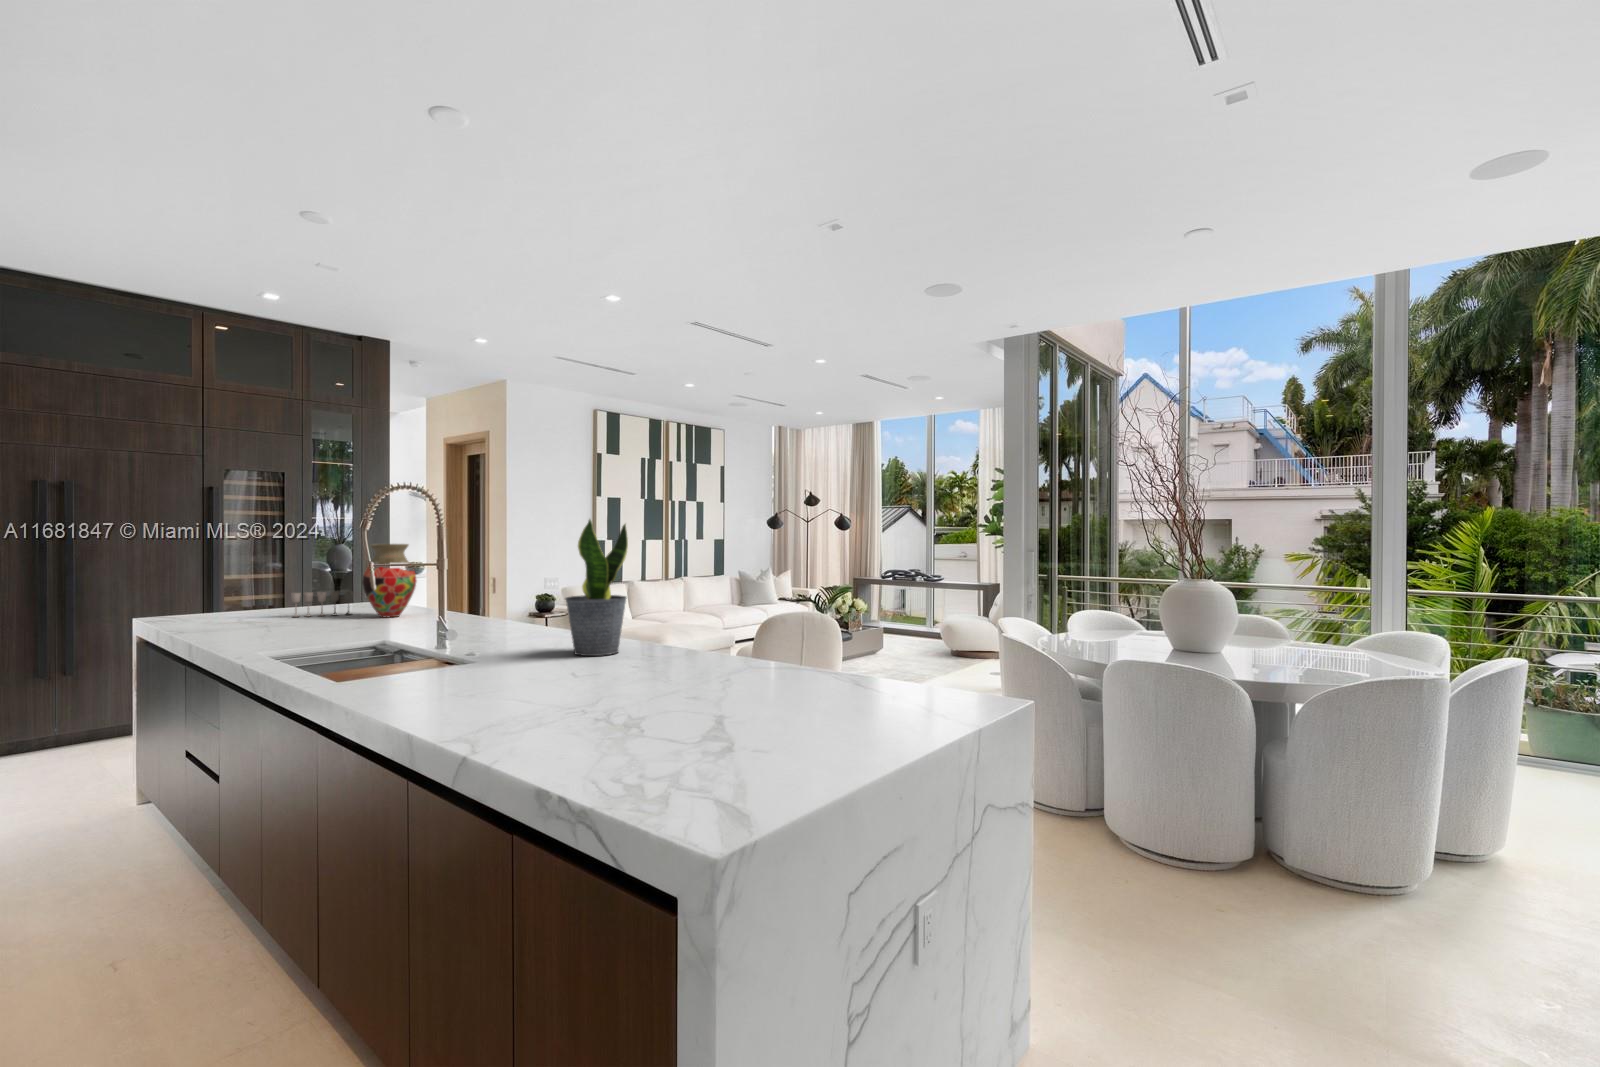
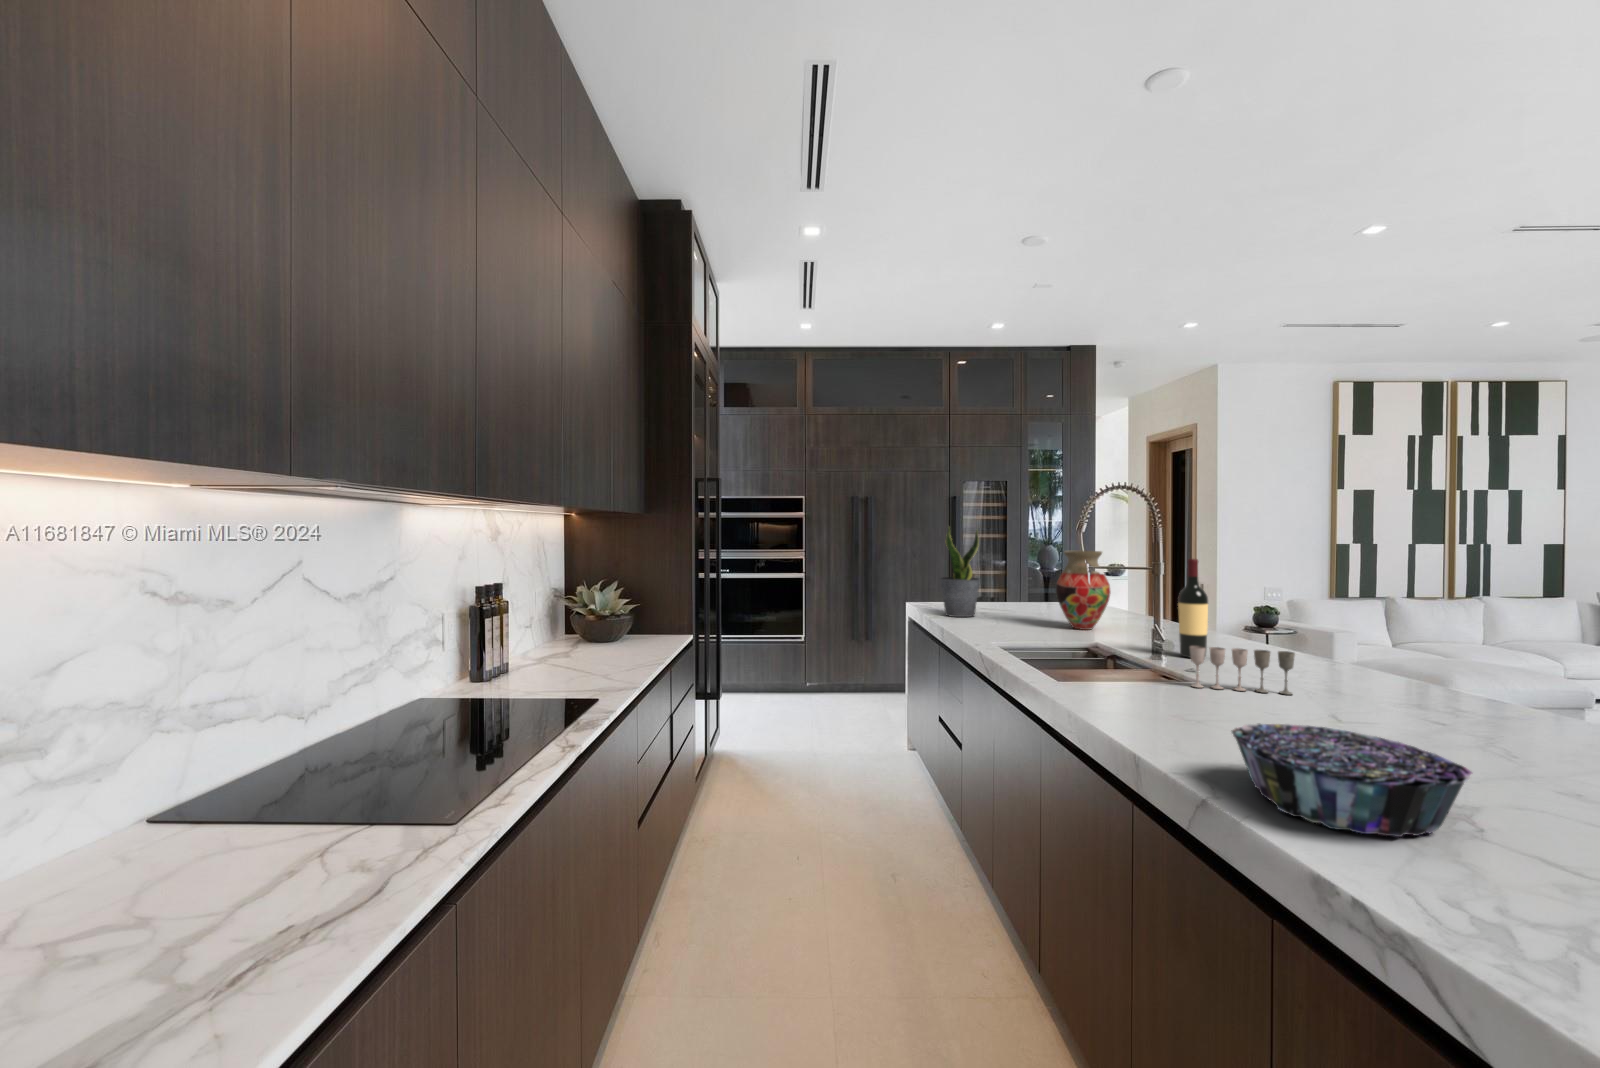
potted plant: present [565,519,628,656] -> present [940,528,980,617]
wine bottle: none [477,546,500,626] -> present [1178,559,1208,658]
wine glass: present [291,591,353,617] -> present [1190,646,1295,695]
decorative bowl: none [515,640,633,690] -> present [1231,724,1472,837]

